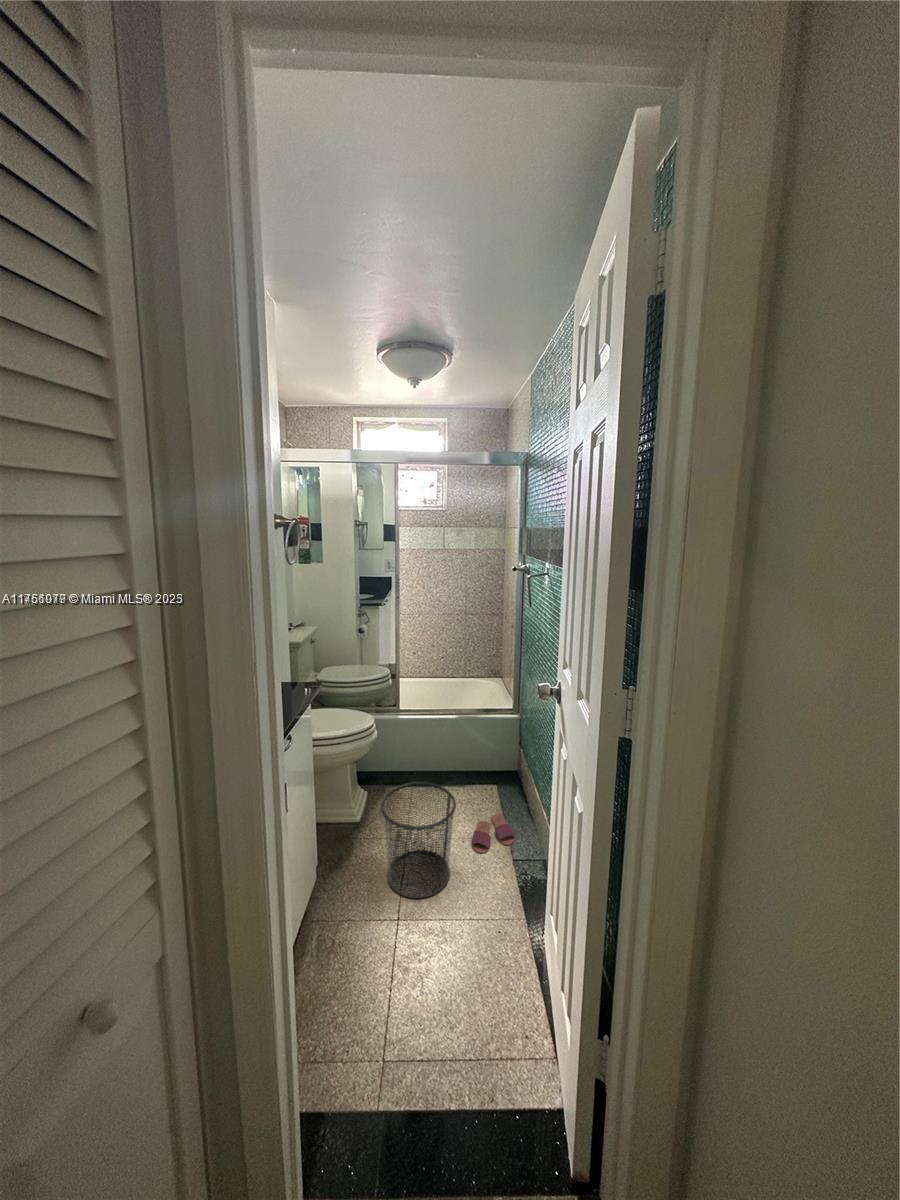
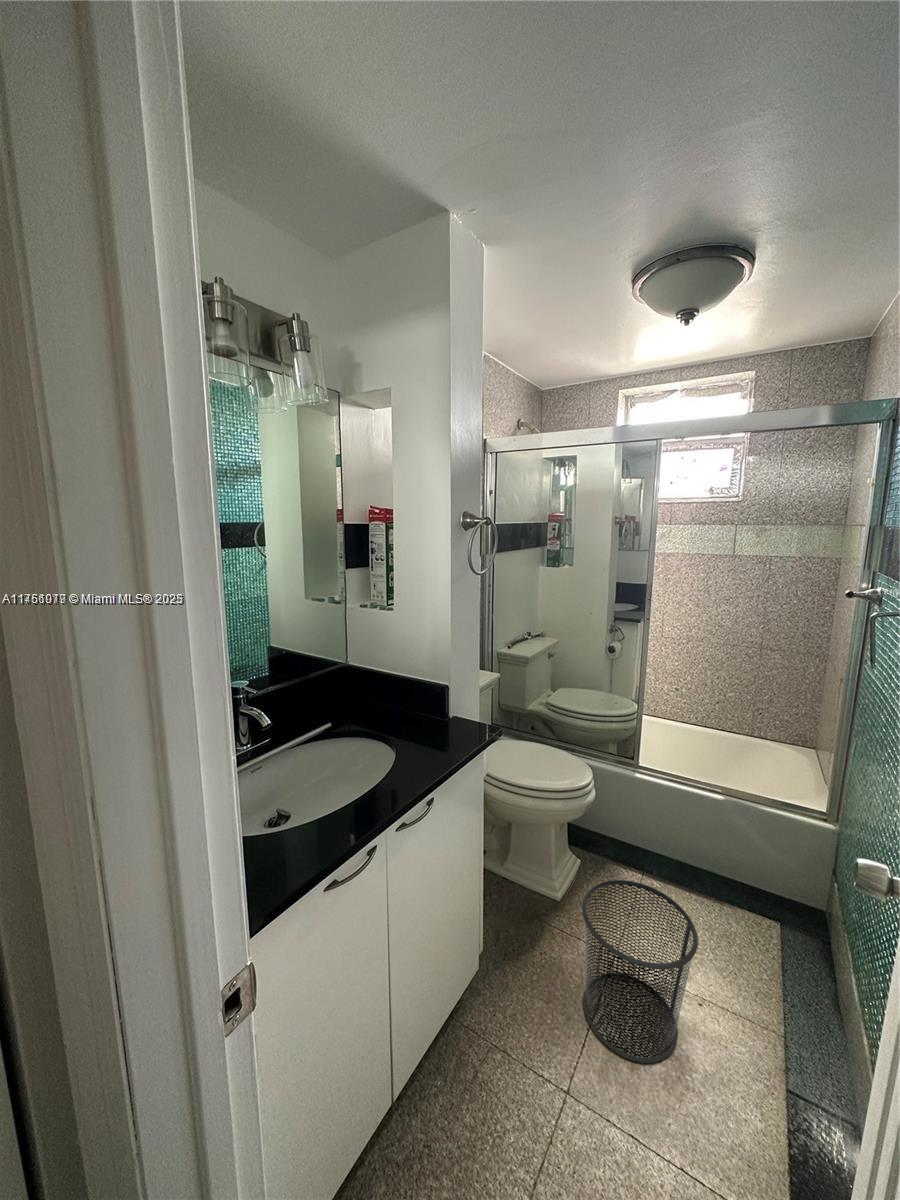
slippers: present [472,814,515,854] -> none [722,974,804,1043]

